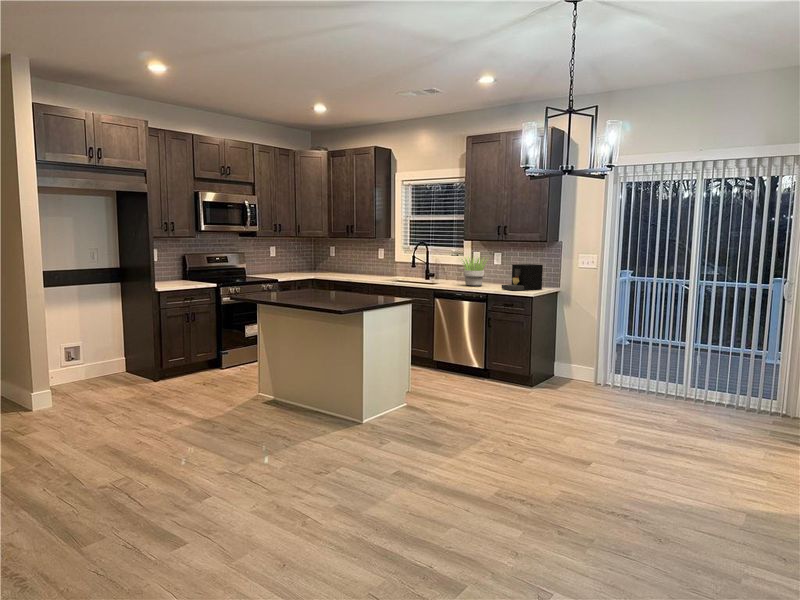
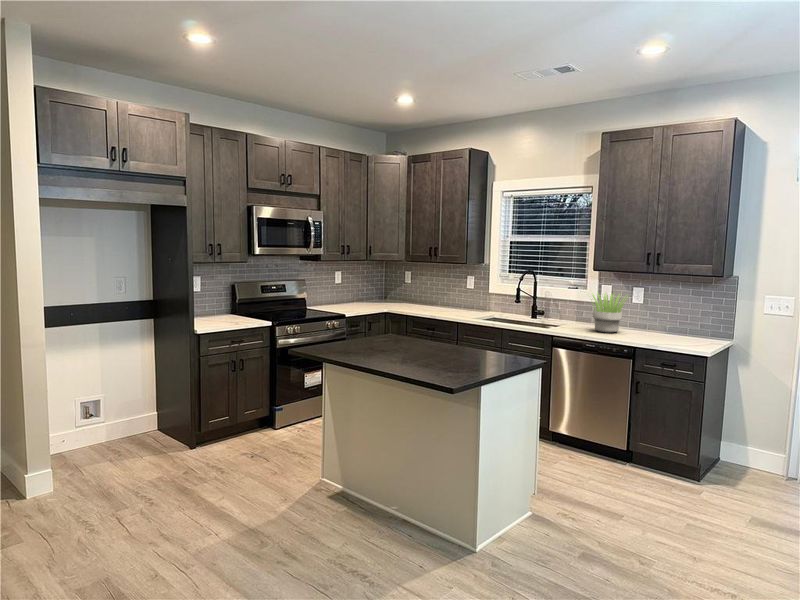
coffee maker: present [502,264,543,290] -> none [654,306,714,345]

